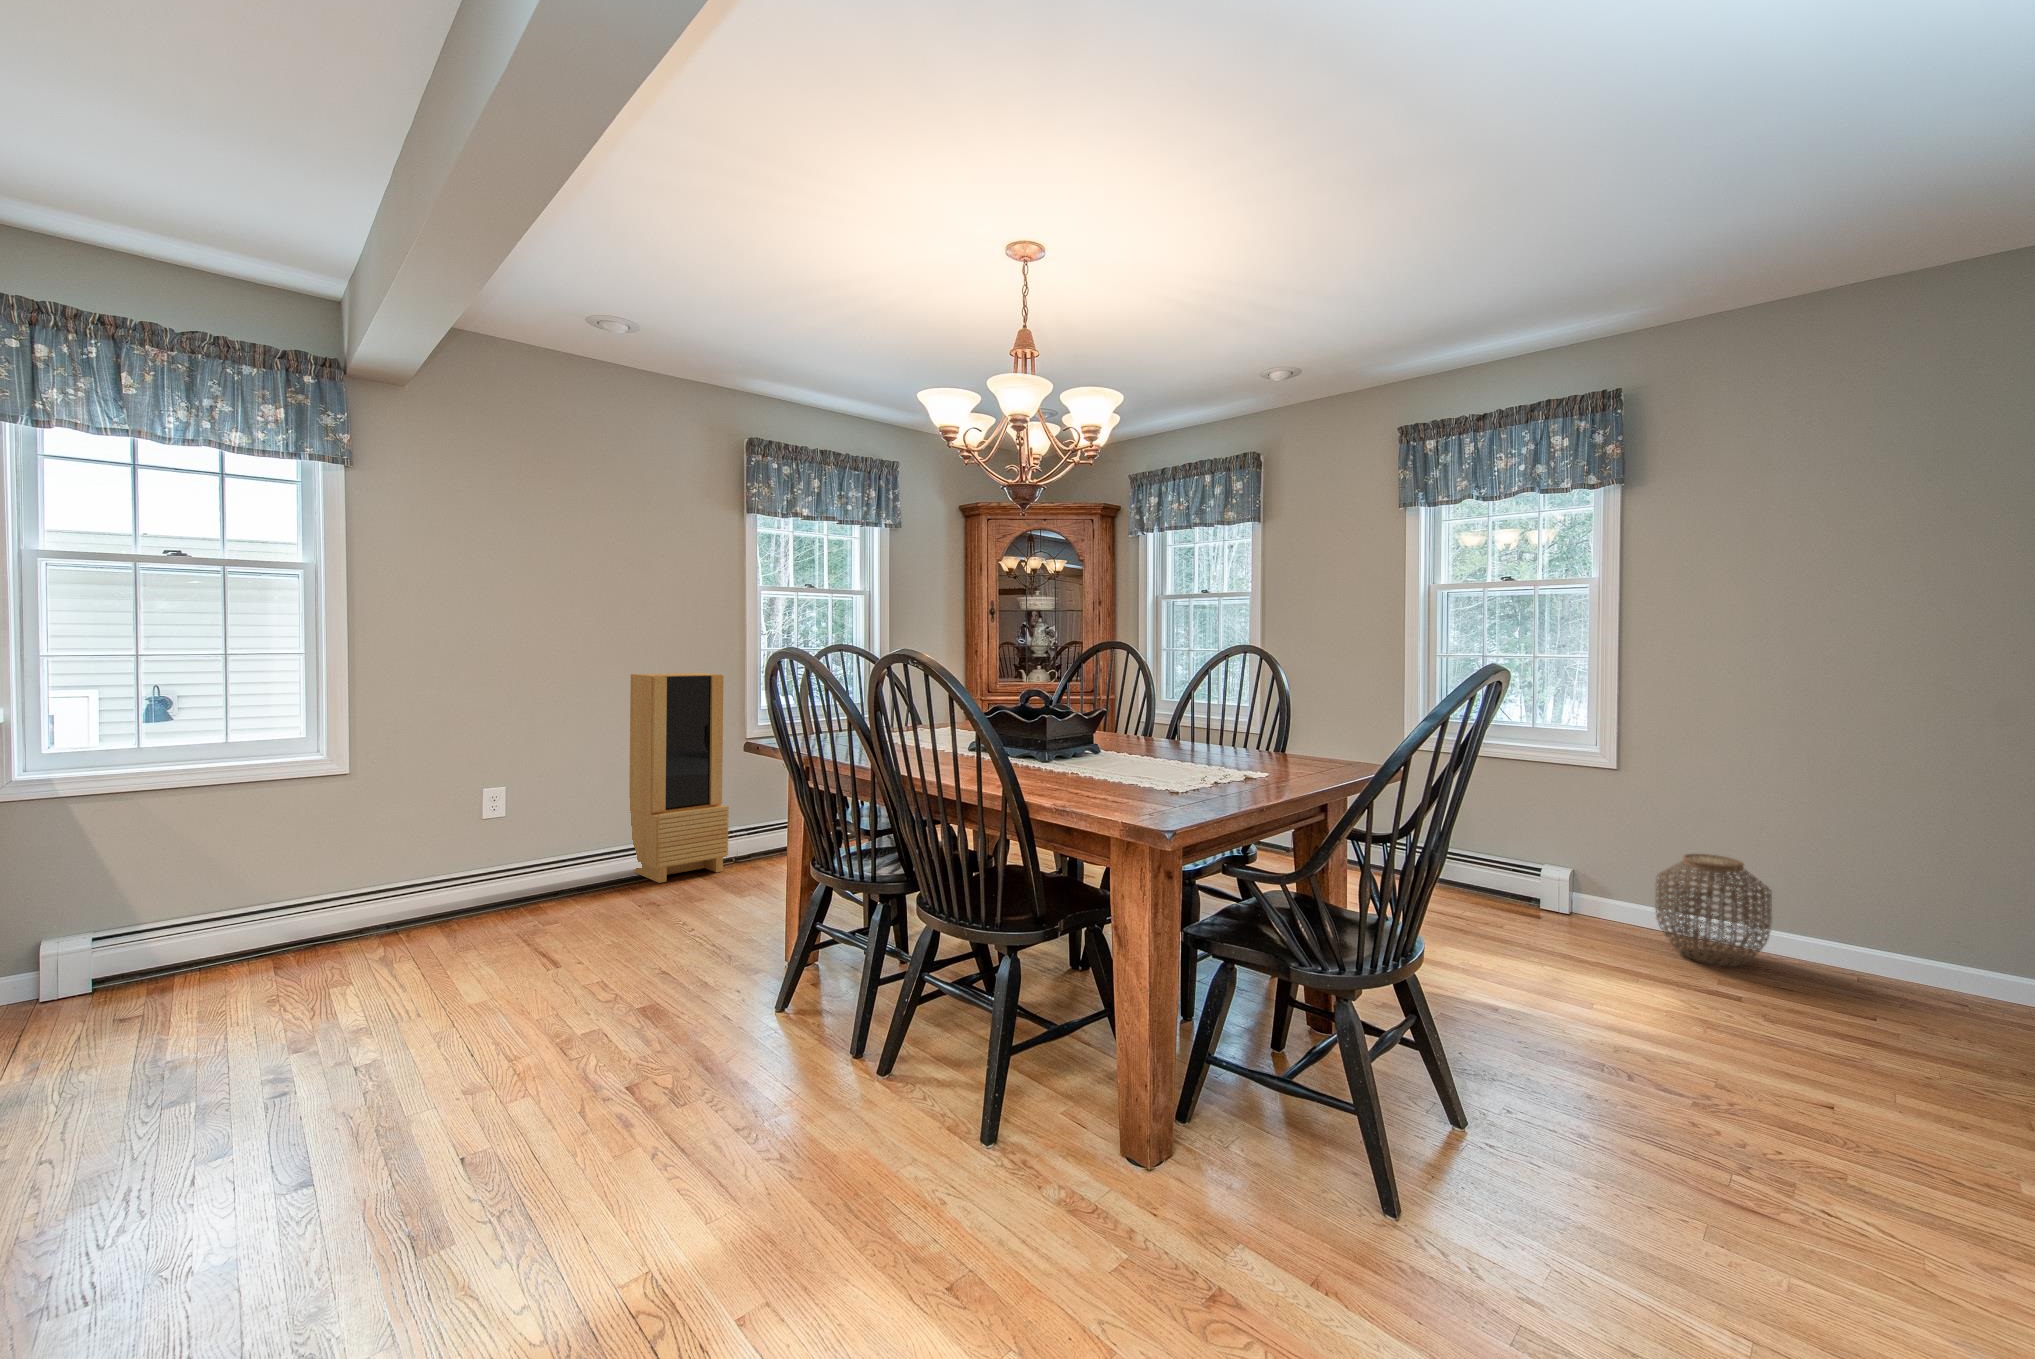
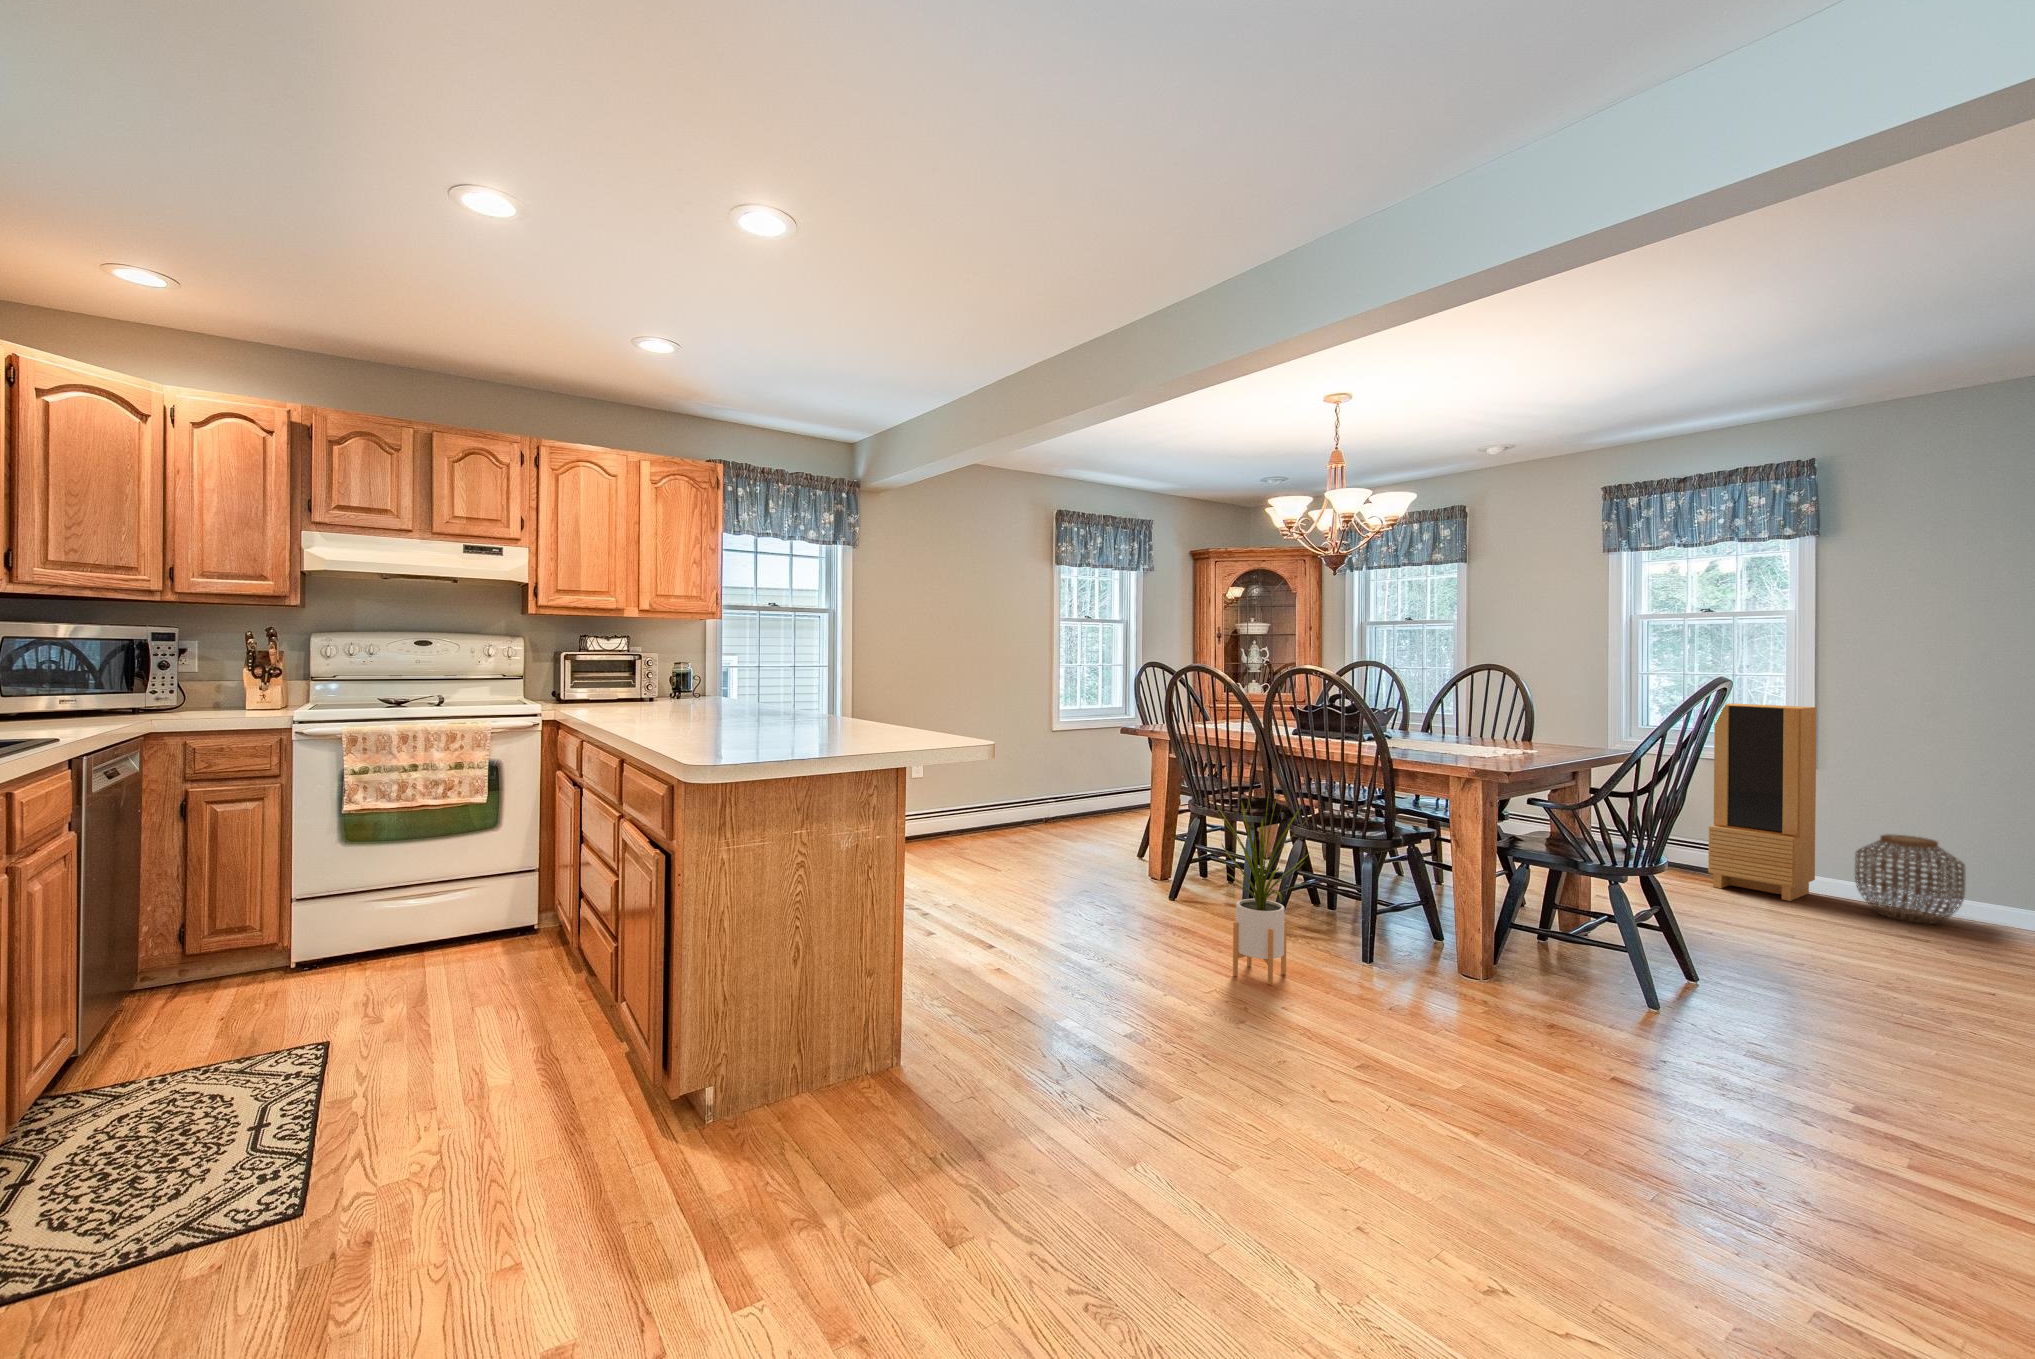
storage cabinet: present [629,673,729,883] -> present [1708,703,1816,901]
house plant: none [695,842,864,1173] -> present [1217,793,1310,985]

